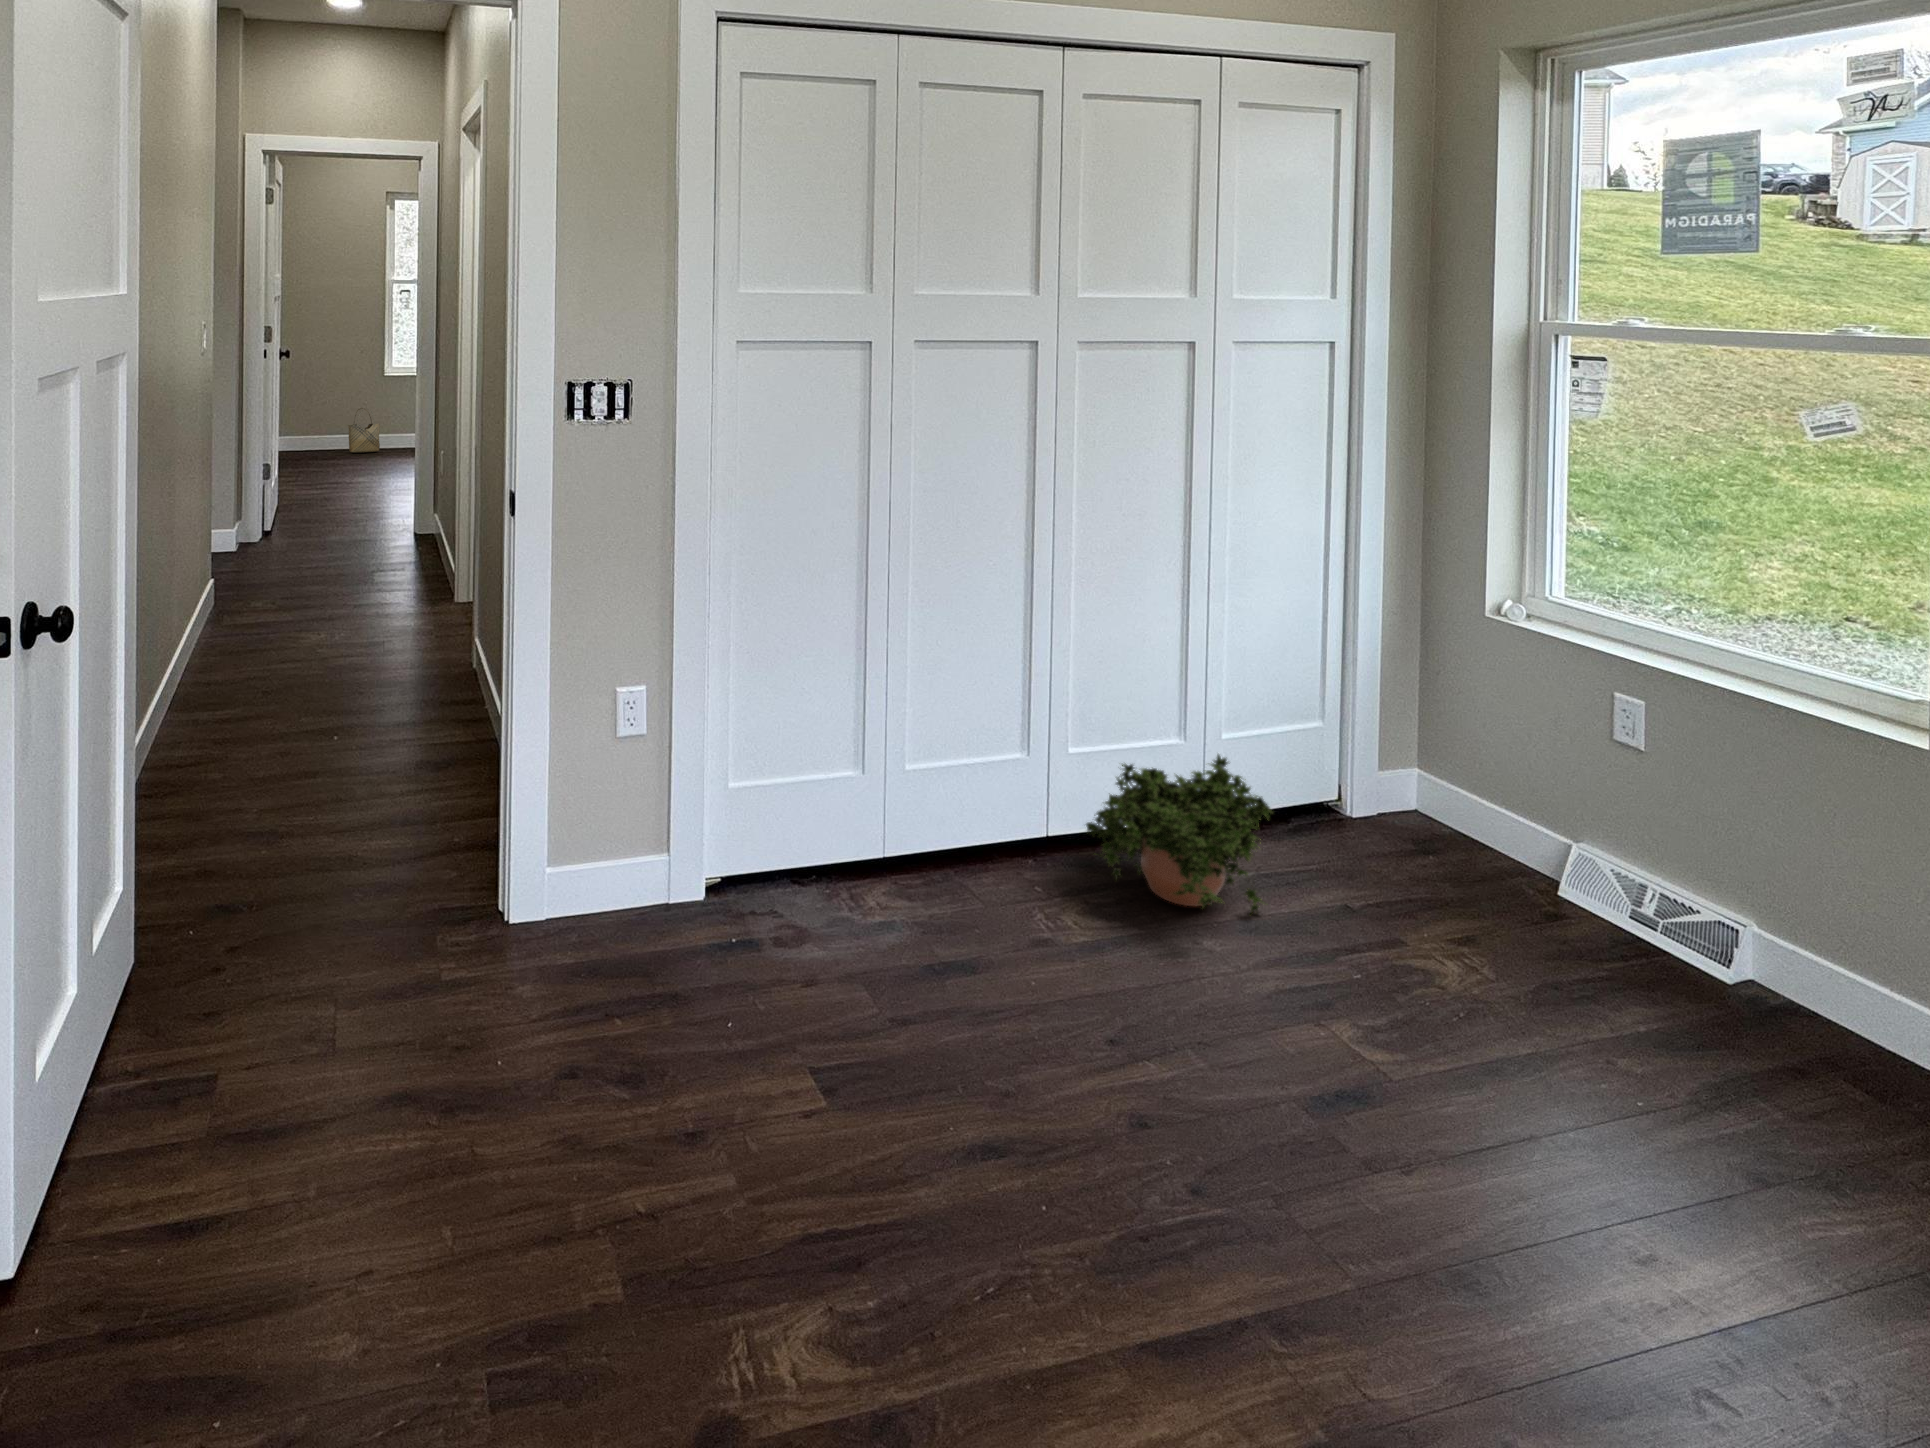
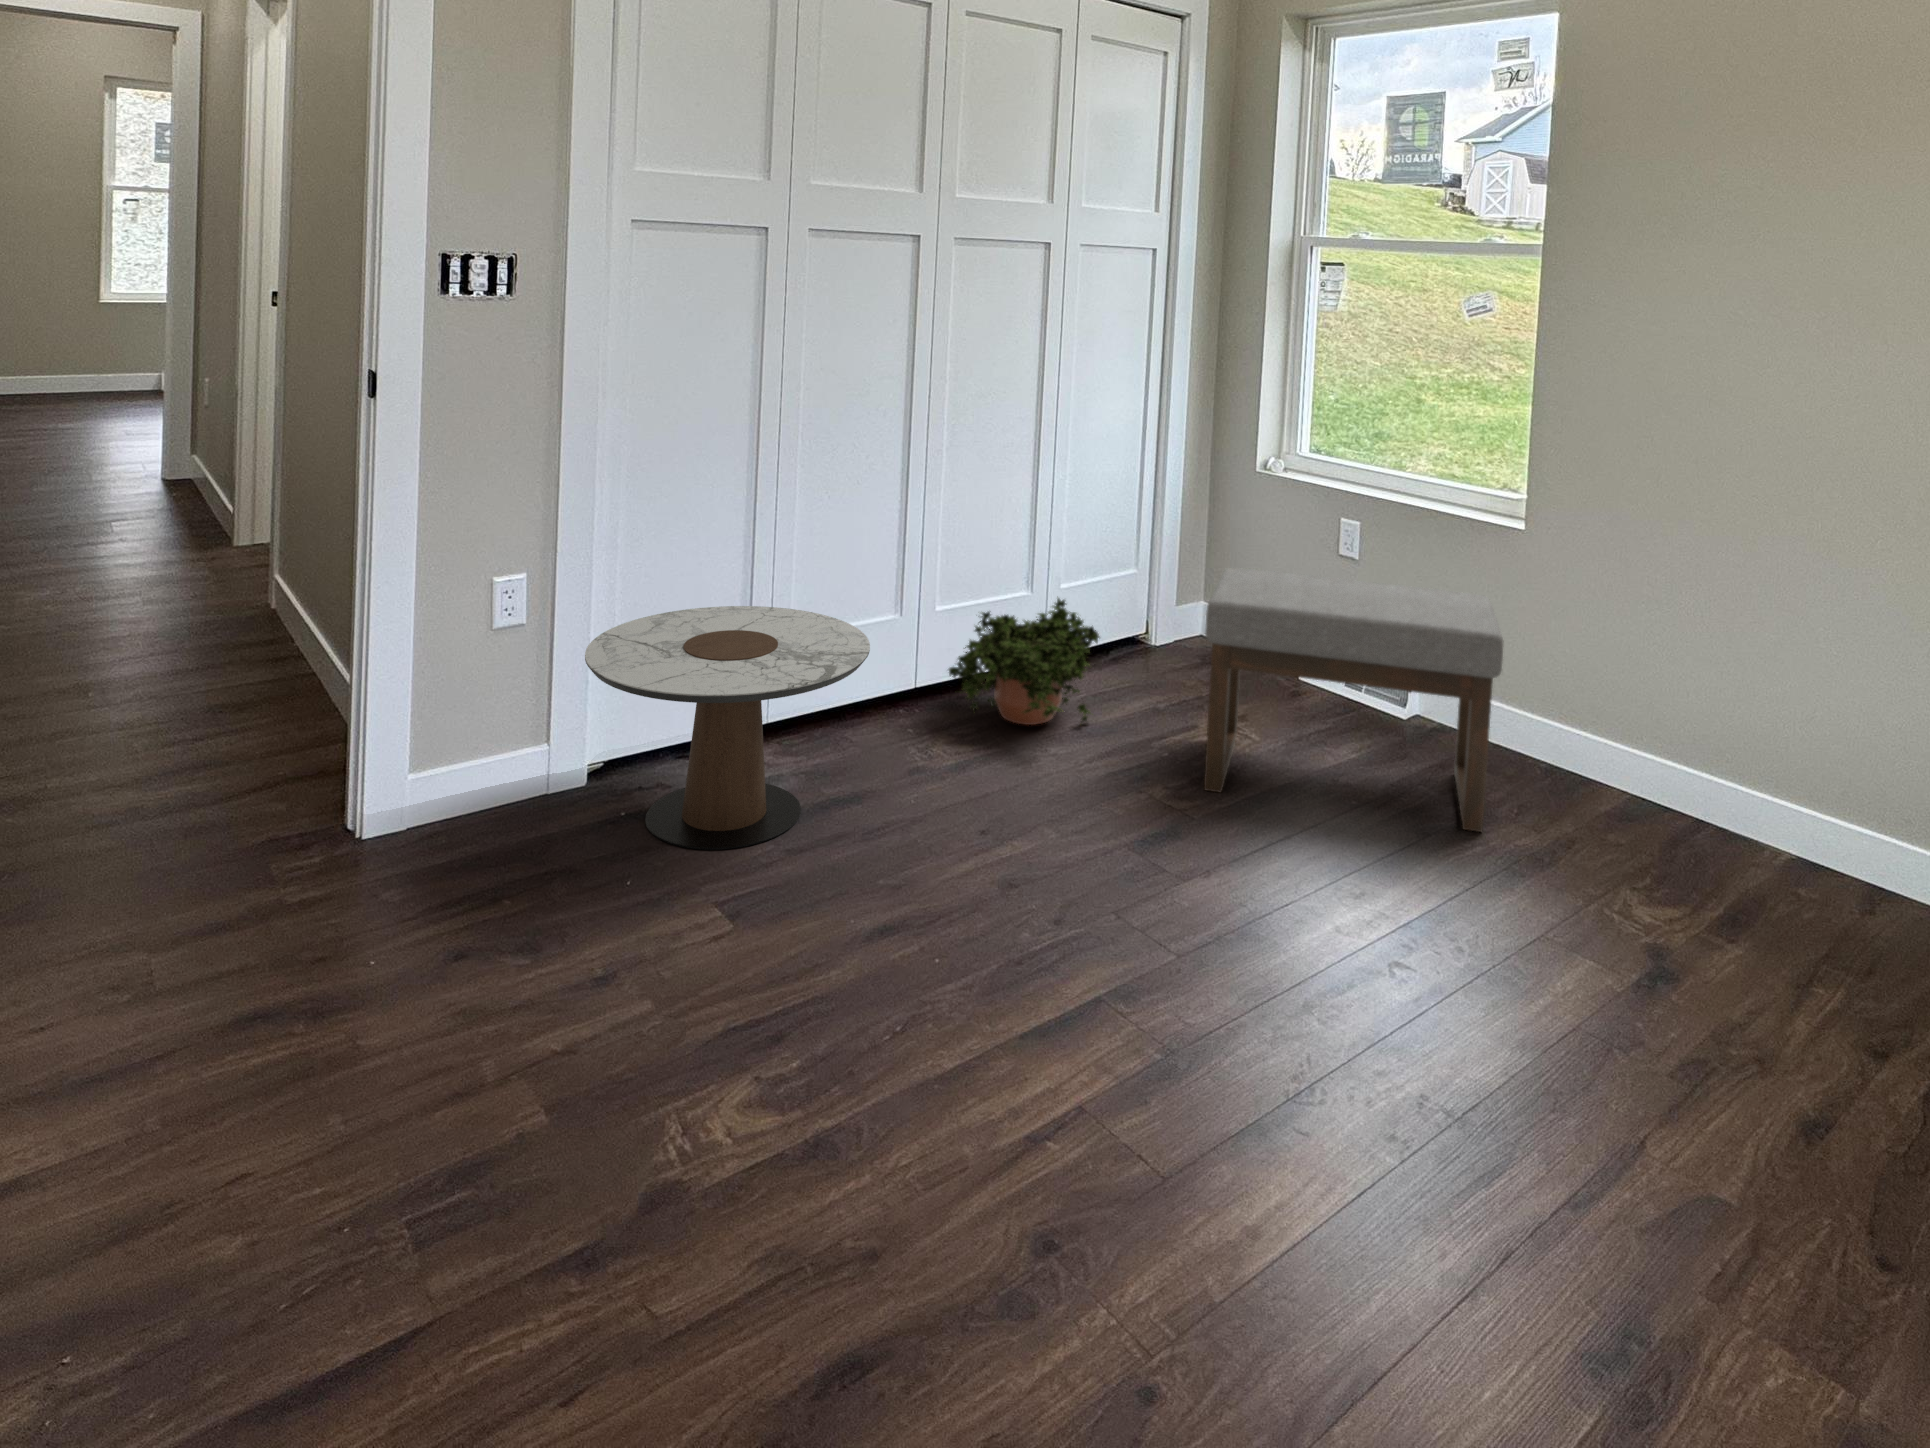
woven basket: present [348,408,380,453] -> none [42,341,91,397]
side table: none [694,734,986,1014] -> present [585,606,870,850]
ottoman: none [1413,751,1908,1203] -> present [1204,568,1504,832]

